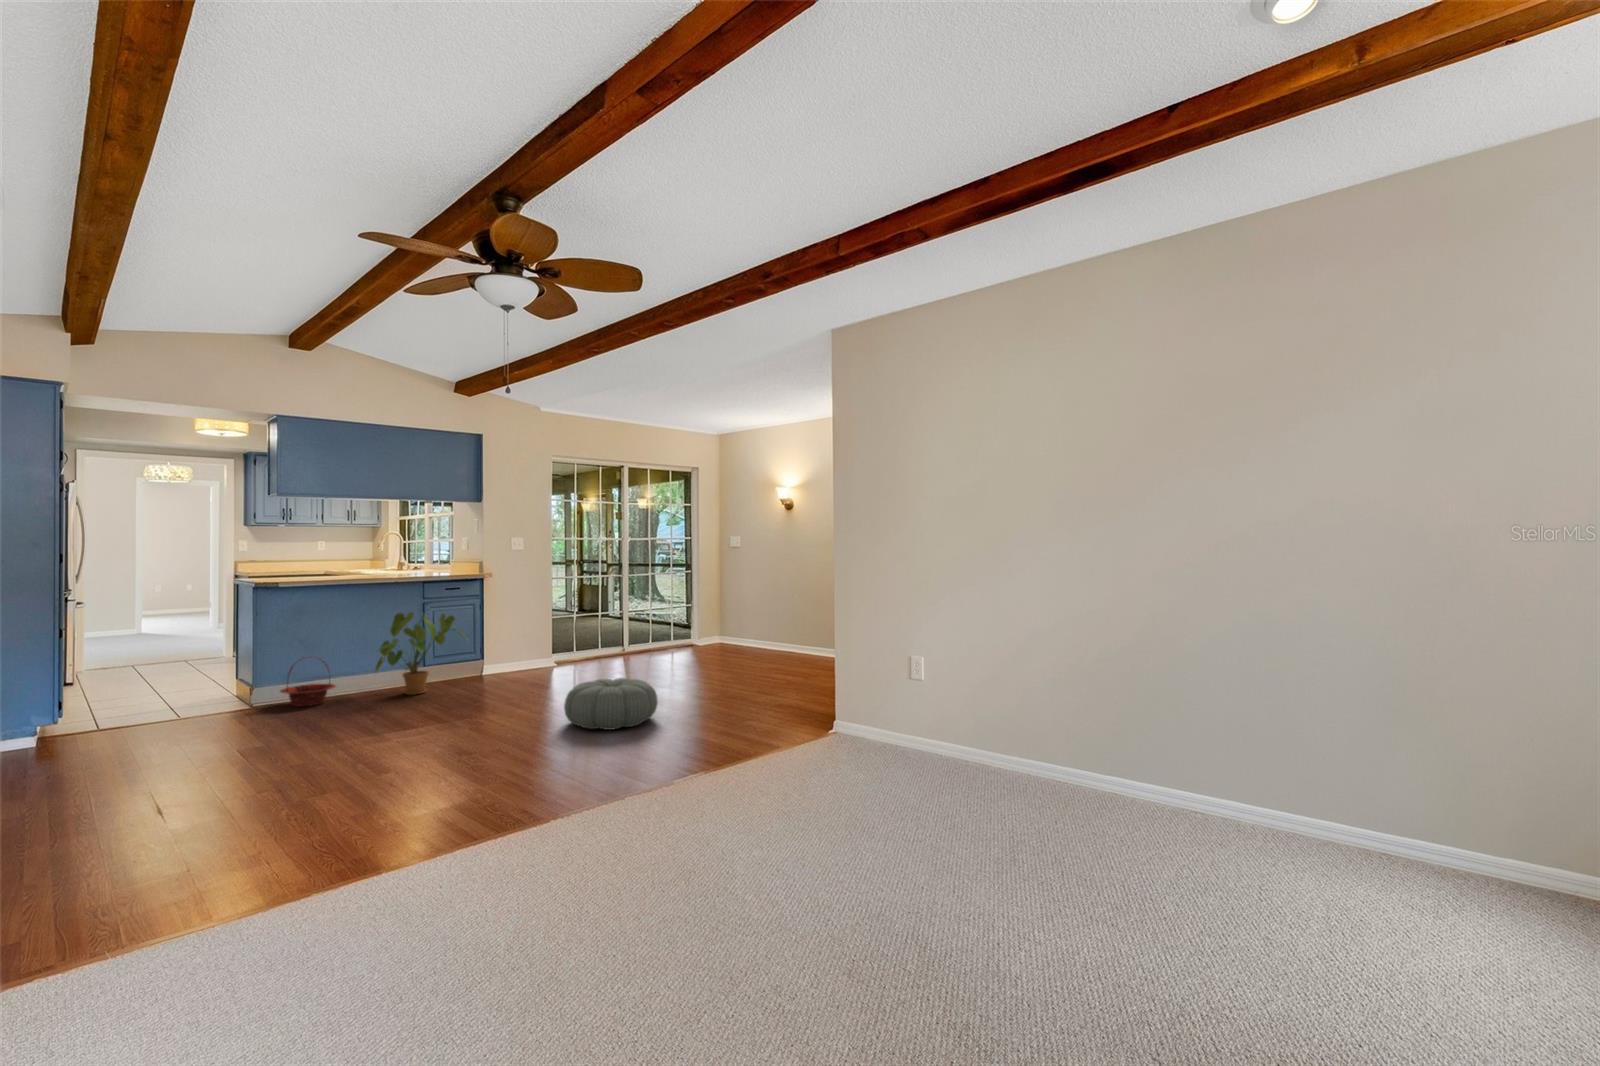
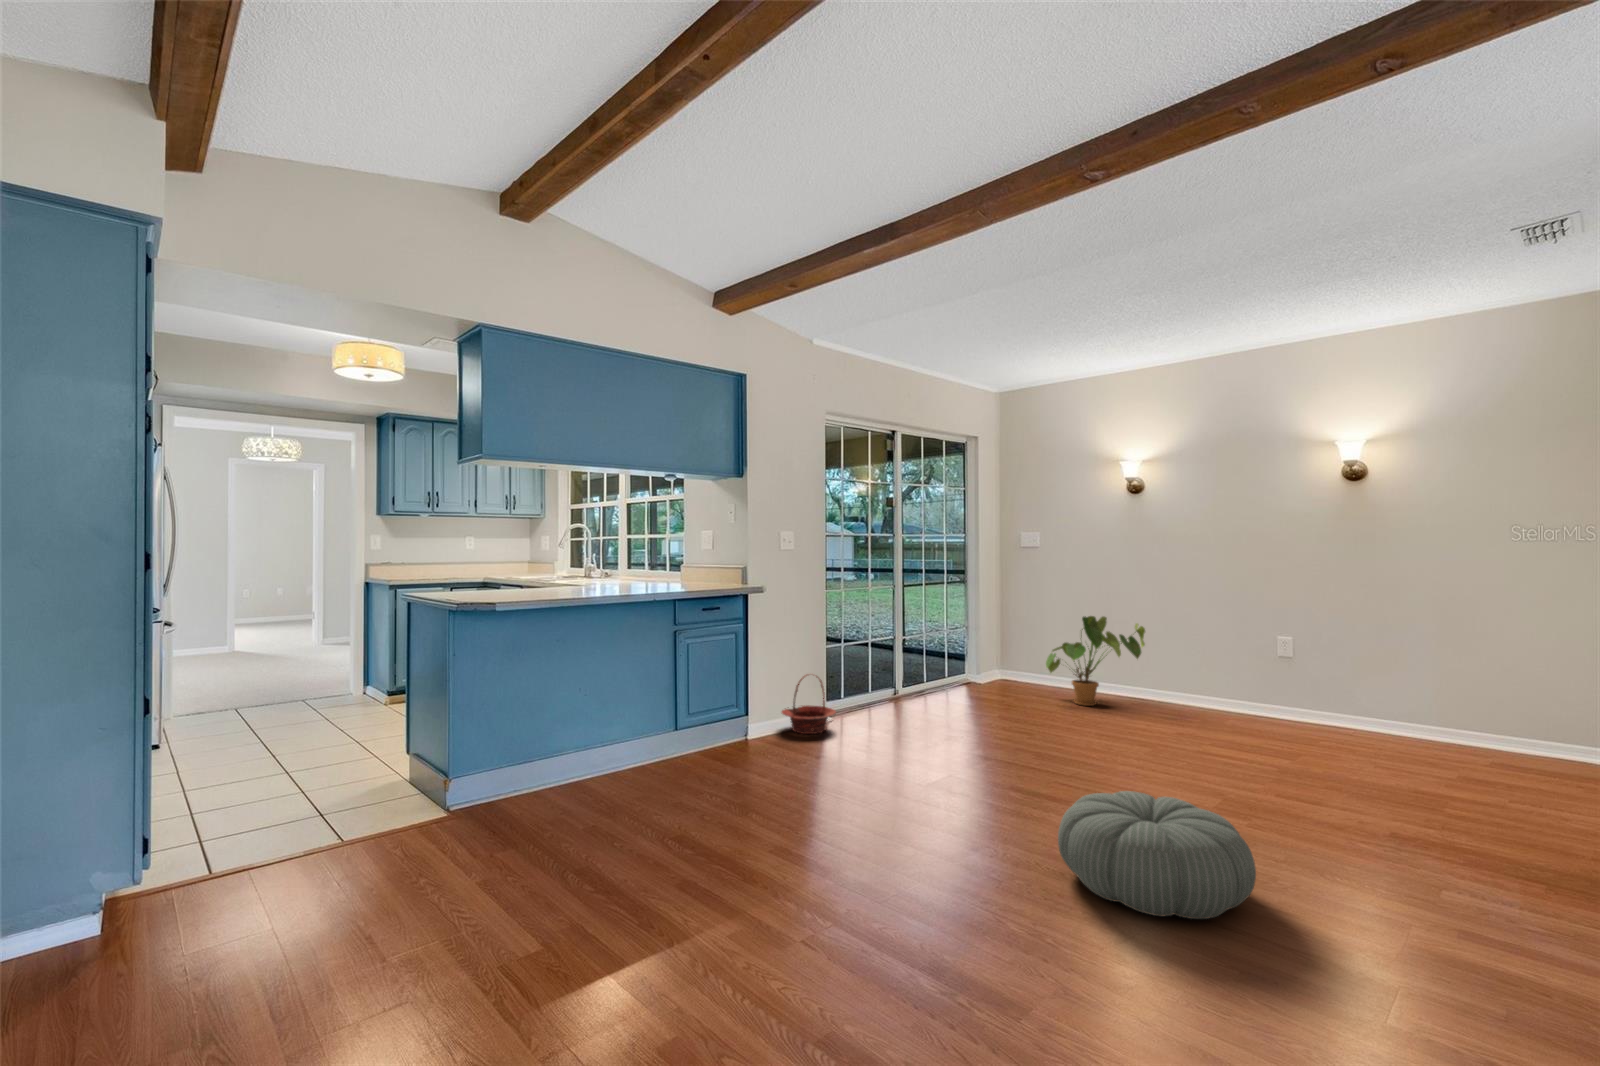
house plant: present [376,612,466,695] -> present [1046,616,1145,706]
basket: present [280,658,336,707] -> present [782,674,836,734]

